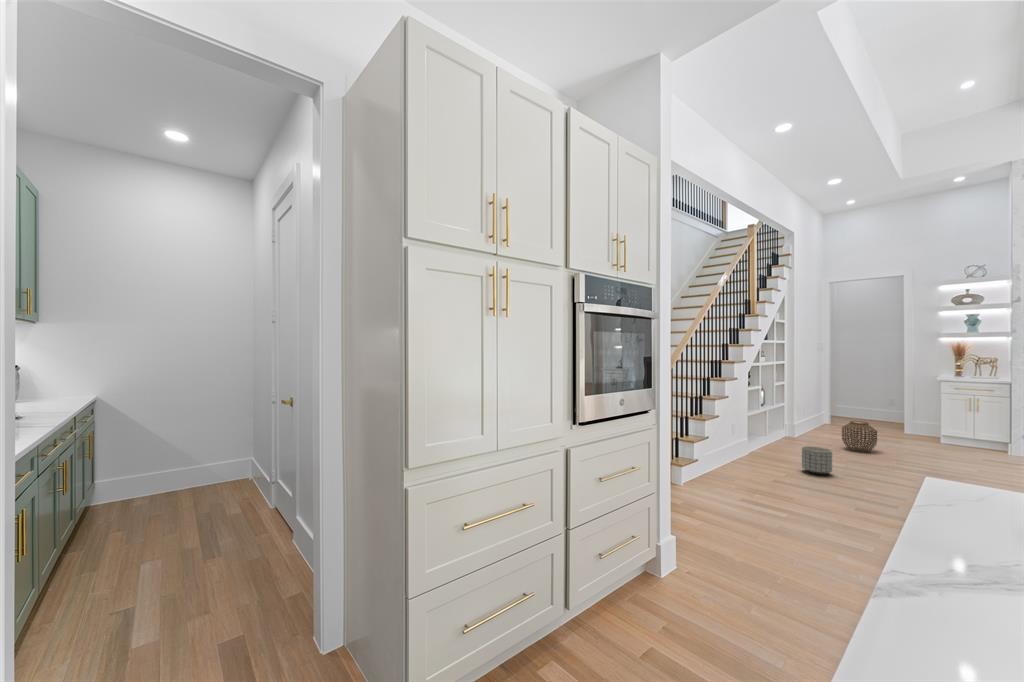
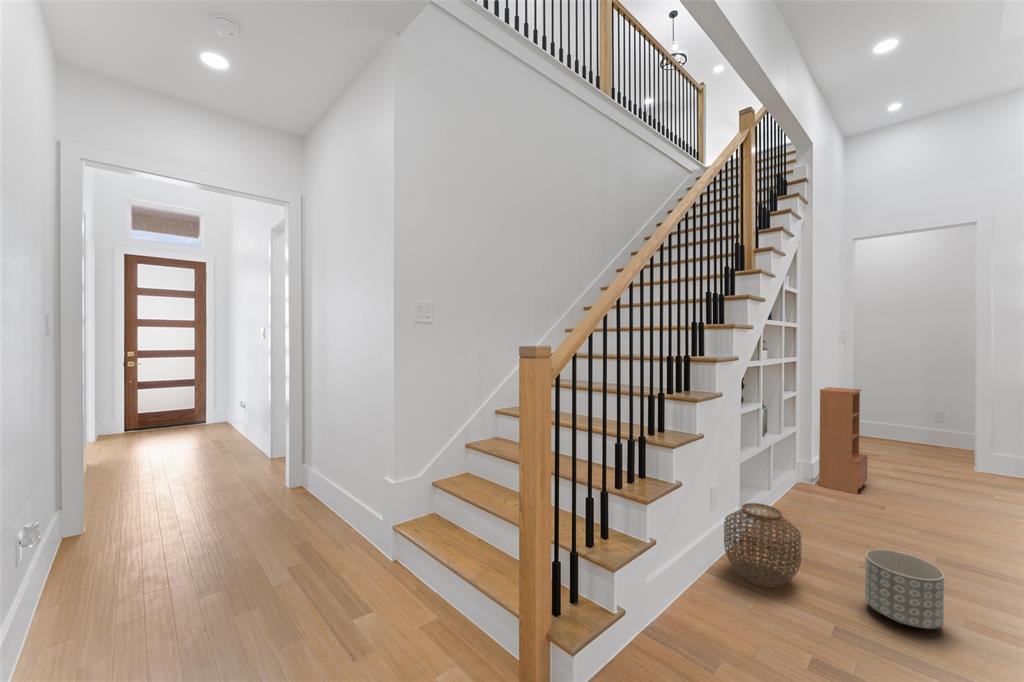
bookcase: none [799,380,829,441] -> present [819,387,868,494]
woven basket: present [842,421,877,452] -> present [724,503,801,588]

